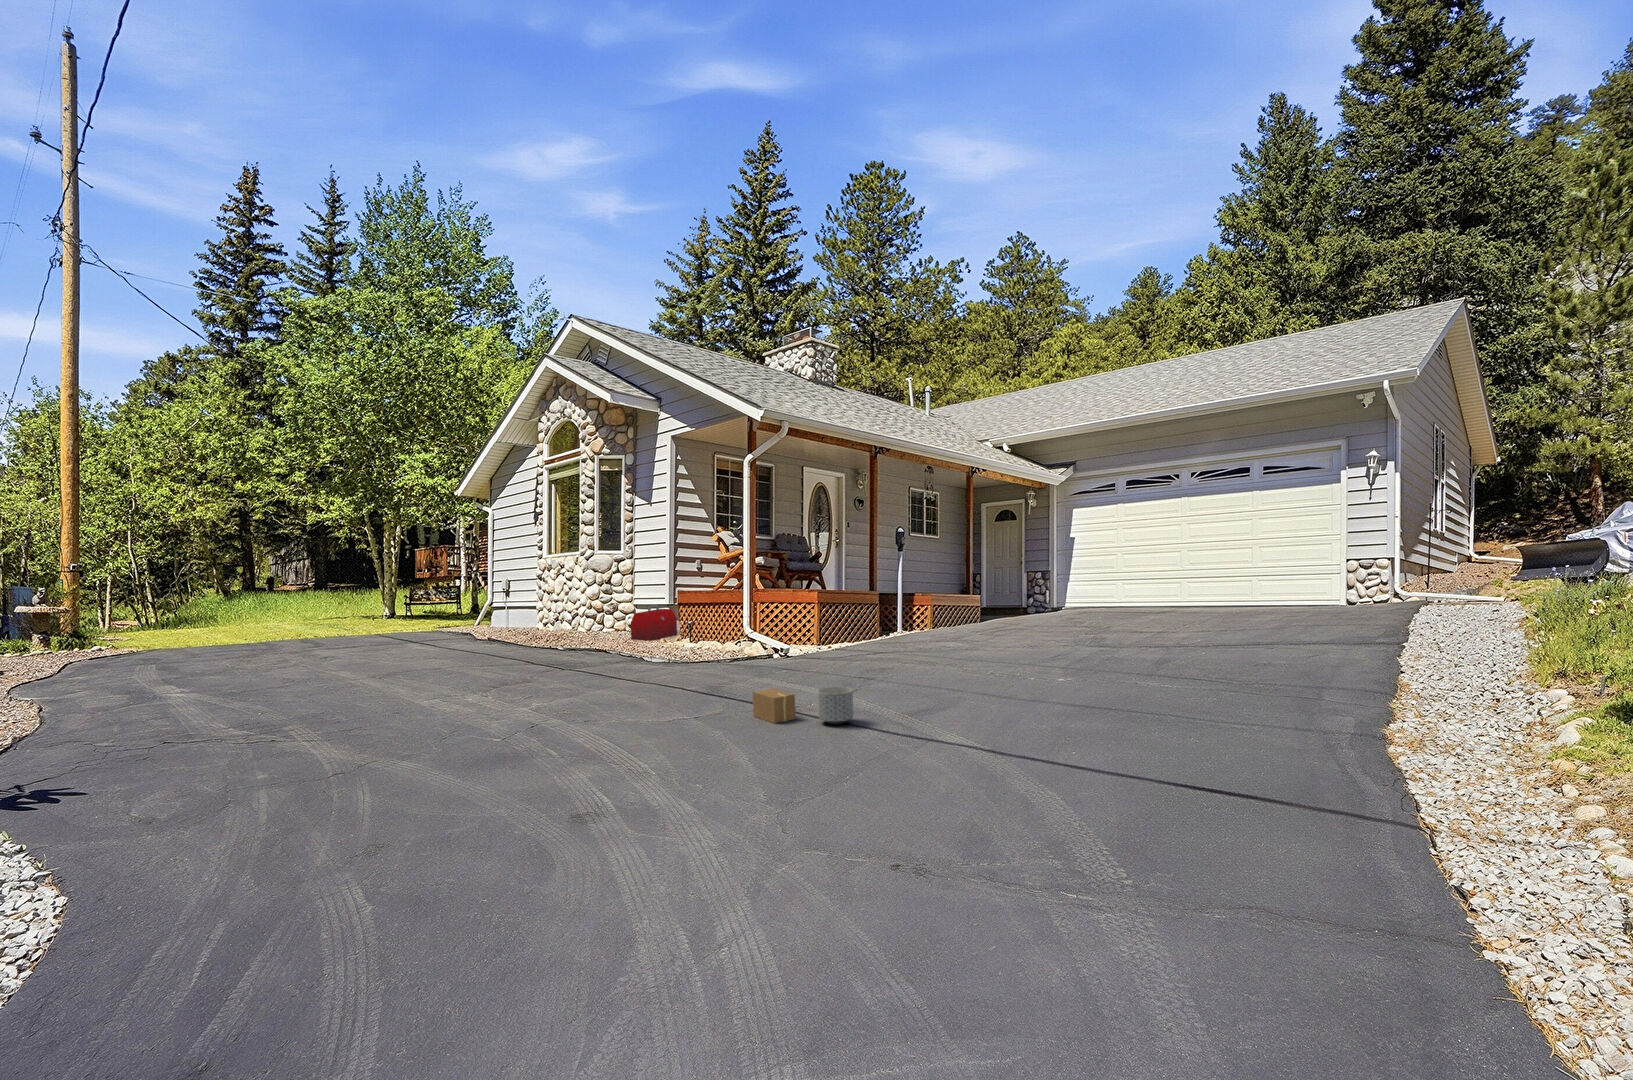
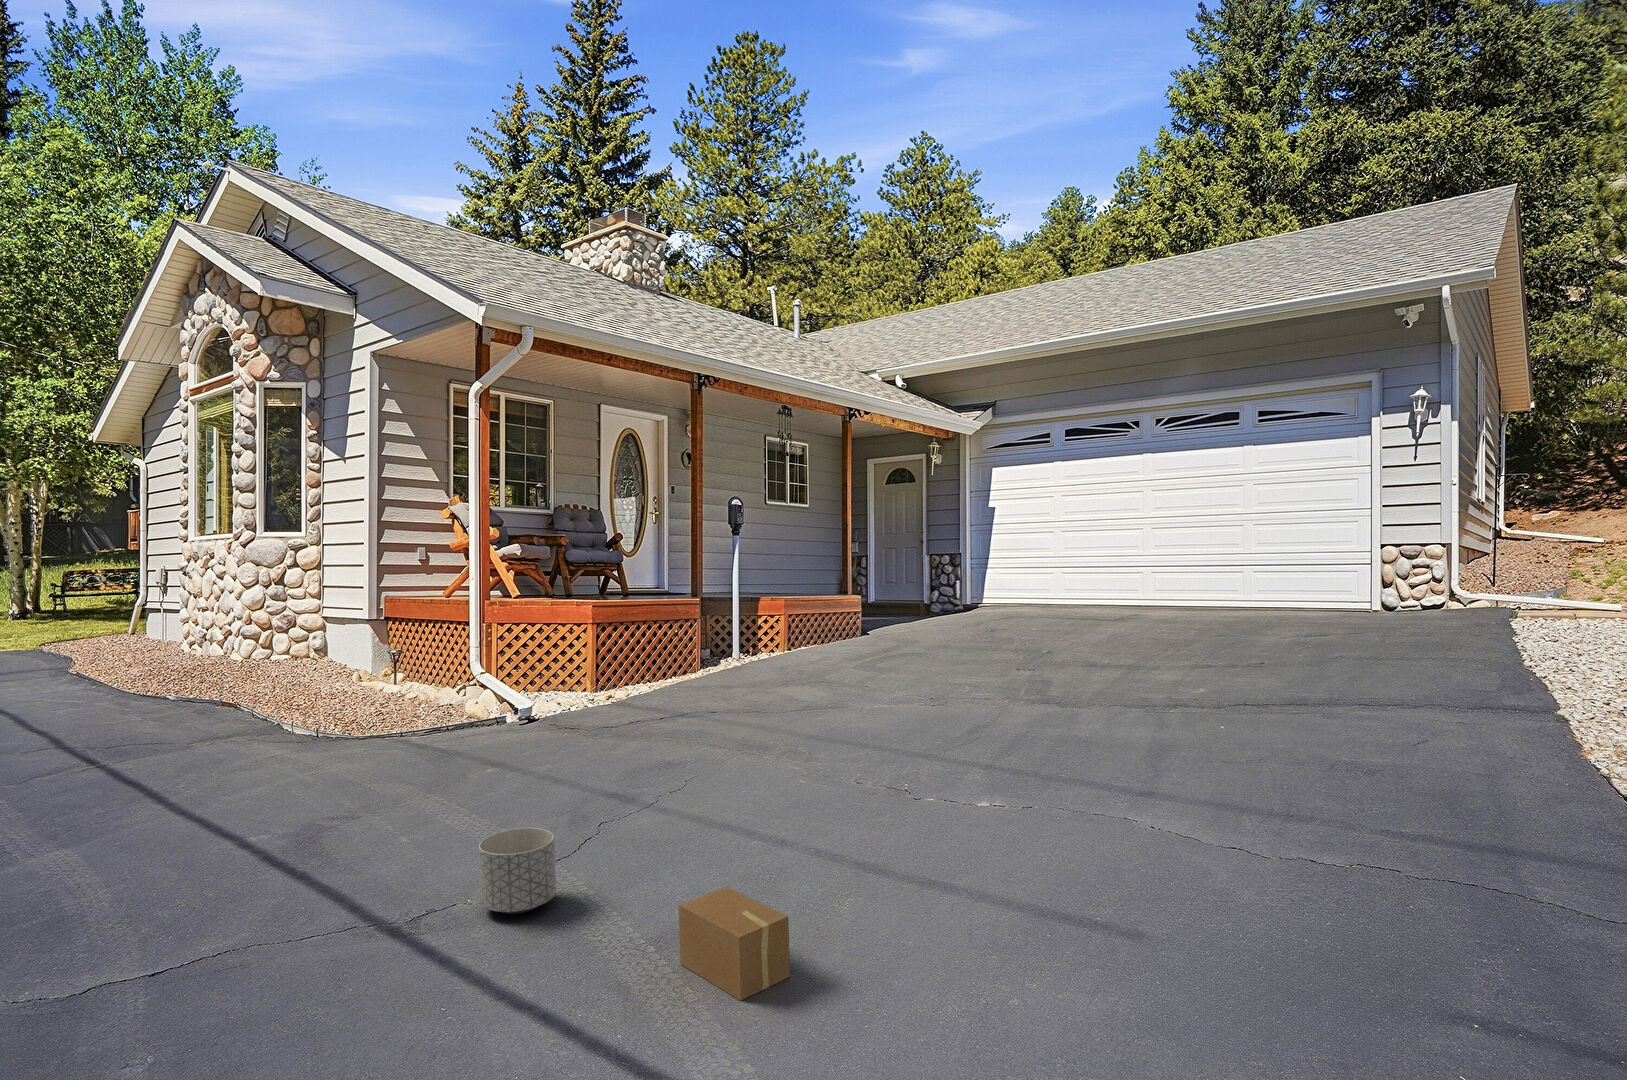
toolbox: present [631,605,677,641] -> none [291,620,376,680]
cardboard box: present [753,688,795,723] -> present [679,887,790,1000]

